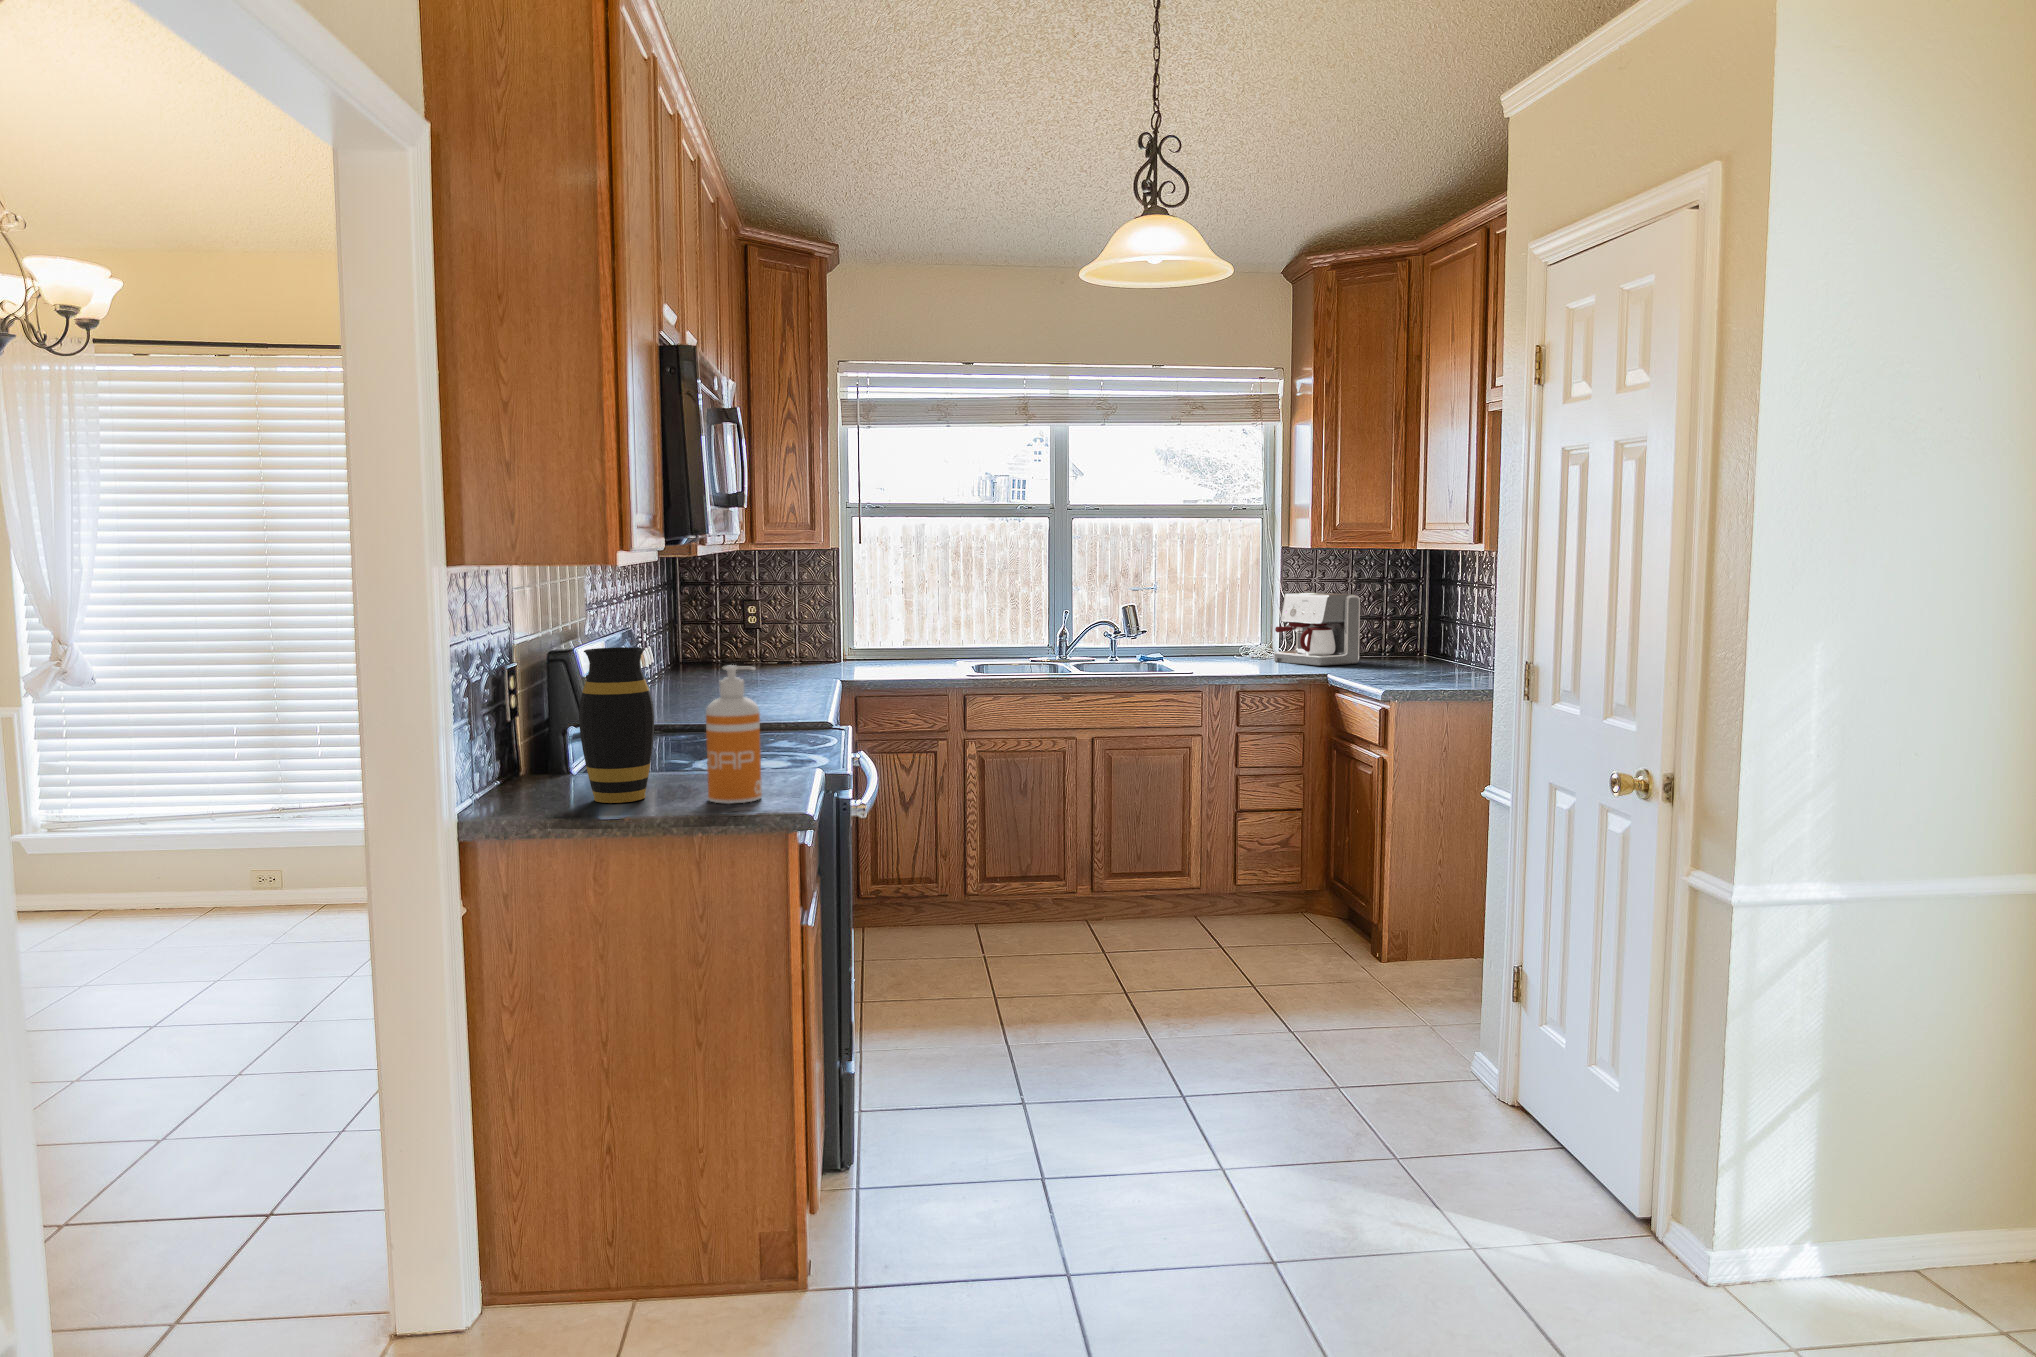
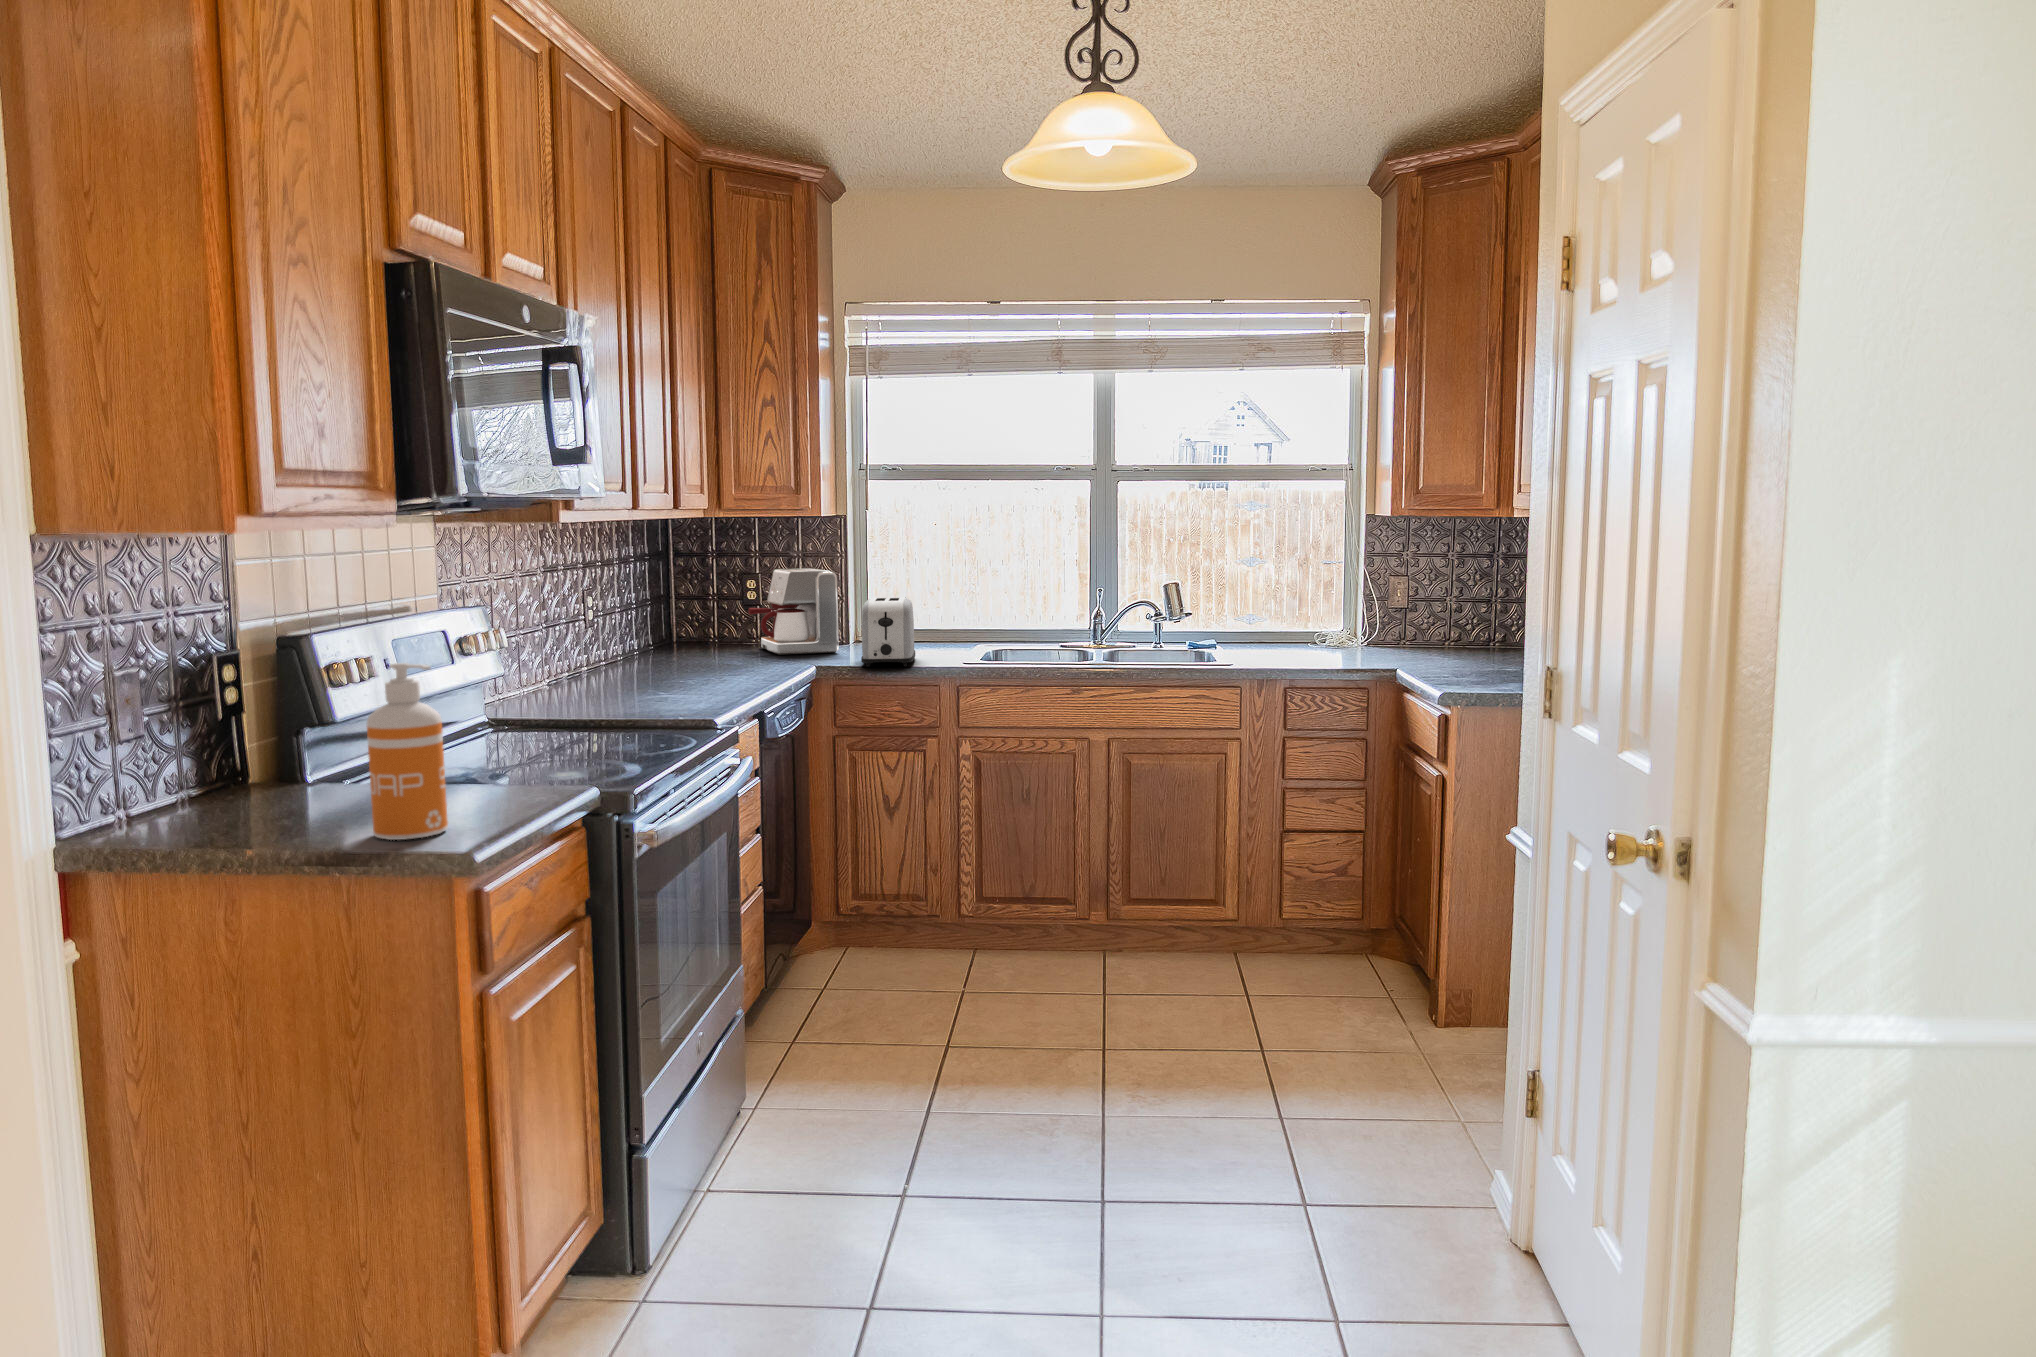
coffee maker: present [1274,593,1360,666] -> present [748,568,839,655]
toaster: none [877,619,927,679] -> present [861,597,915,667]
vase: present [579,647,654,803] -> none [224,637,324,833]

